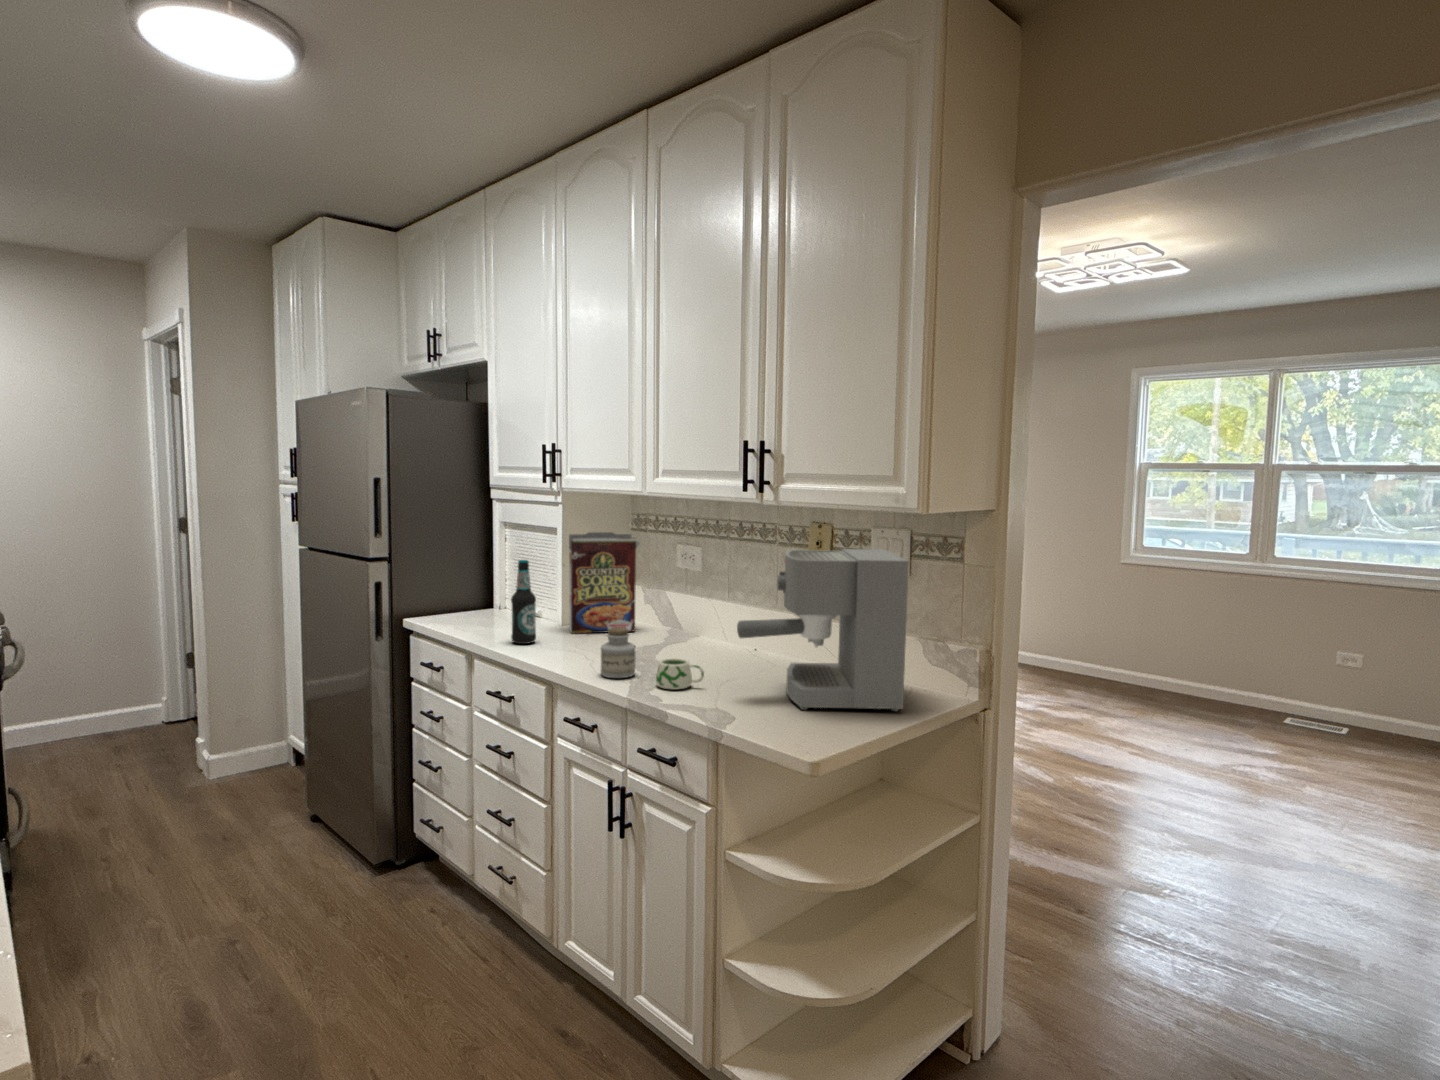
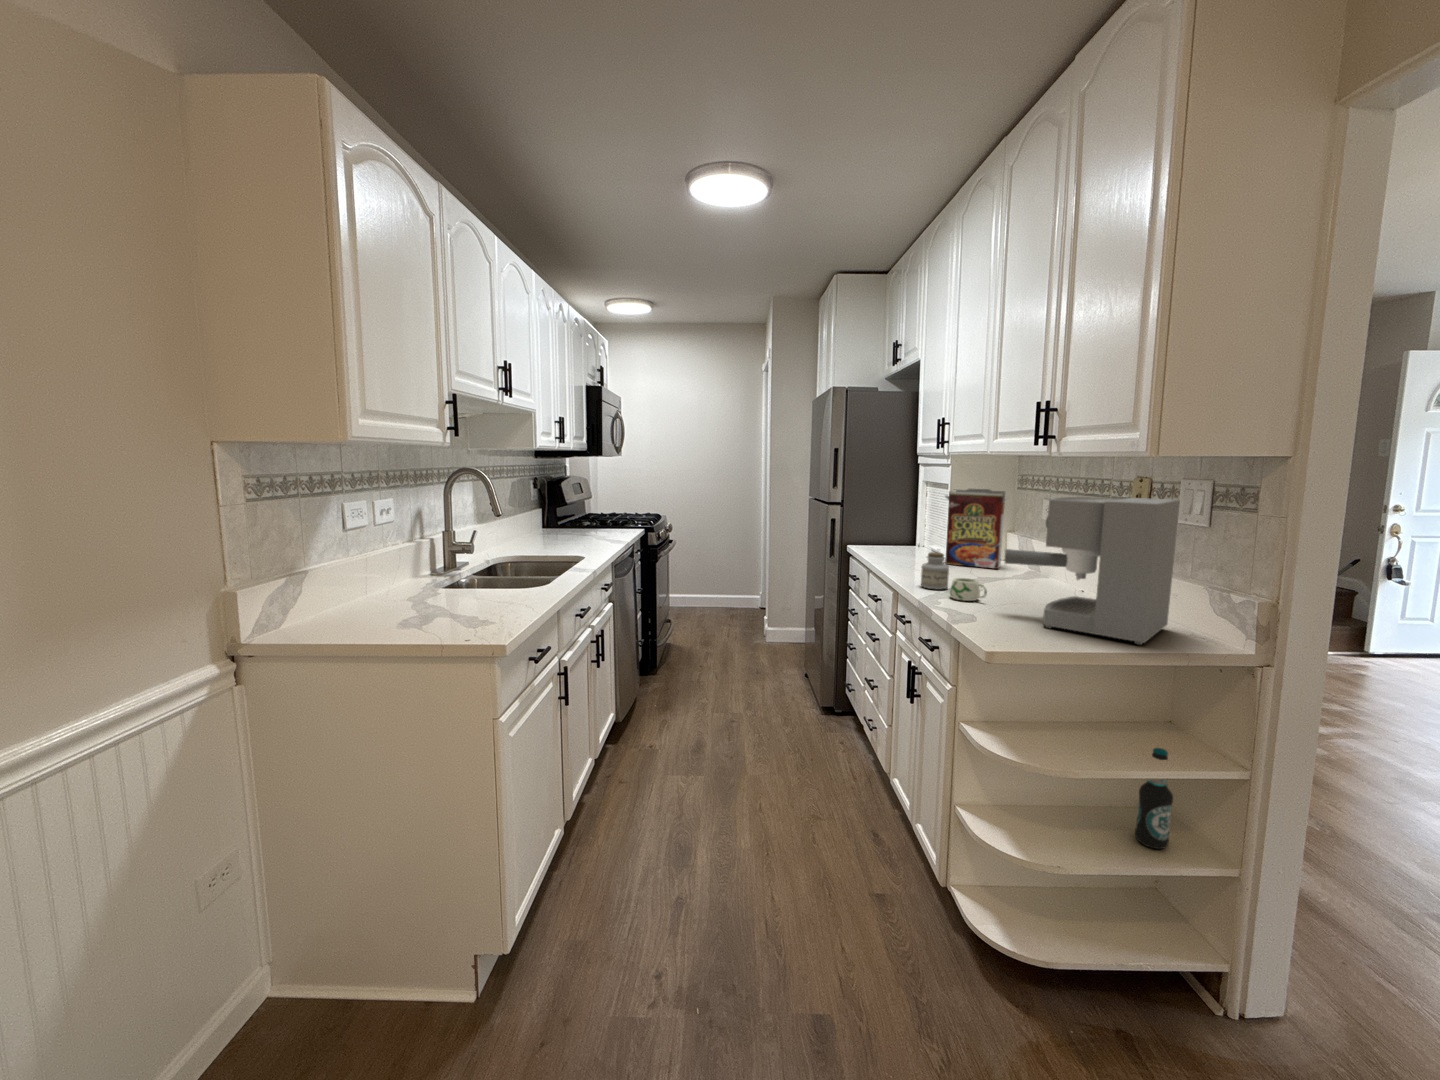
bottle: present [511,560,536,644] -> present [1135,748,1173,849]

